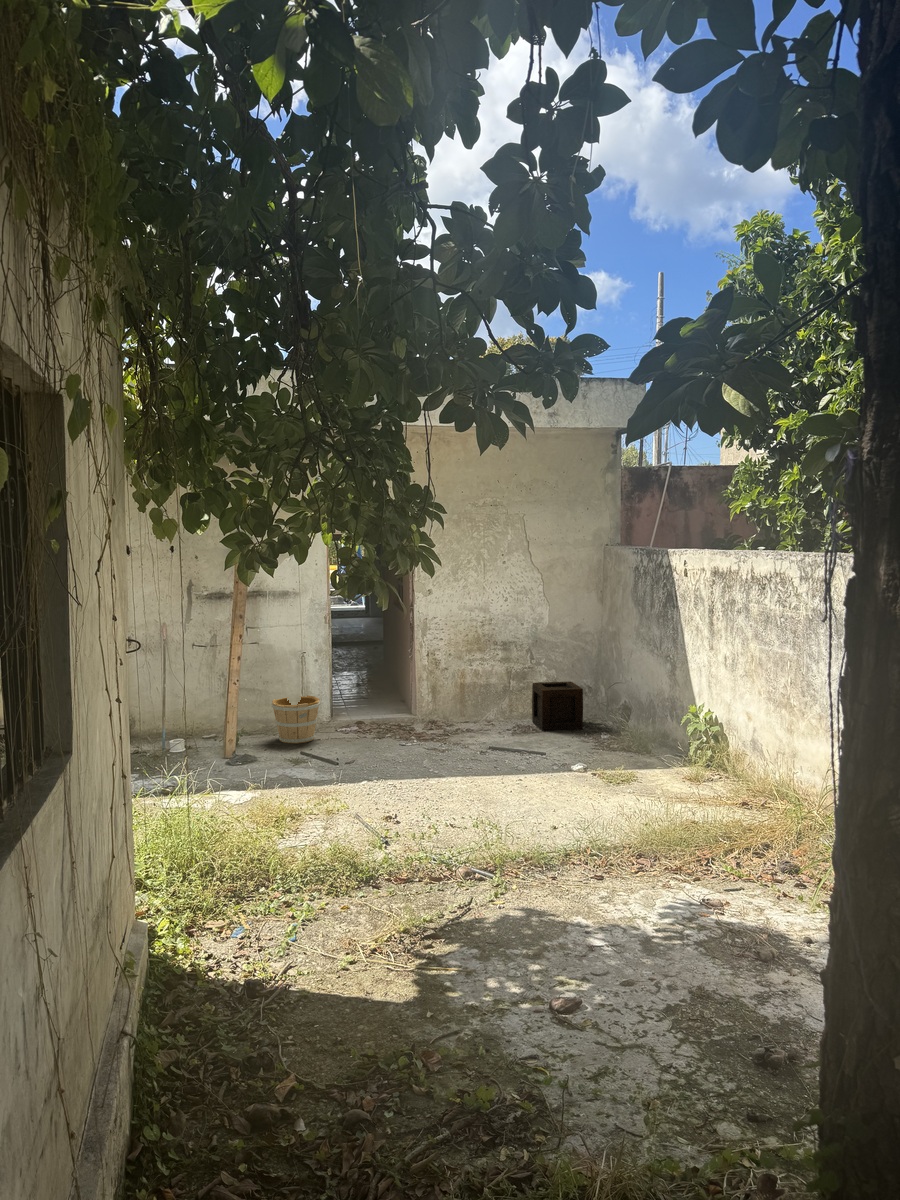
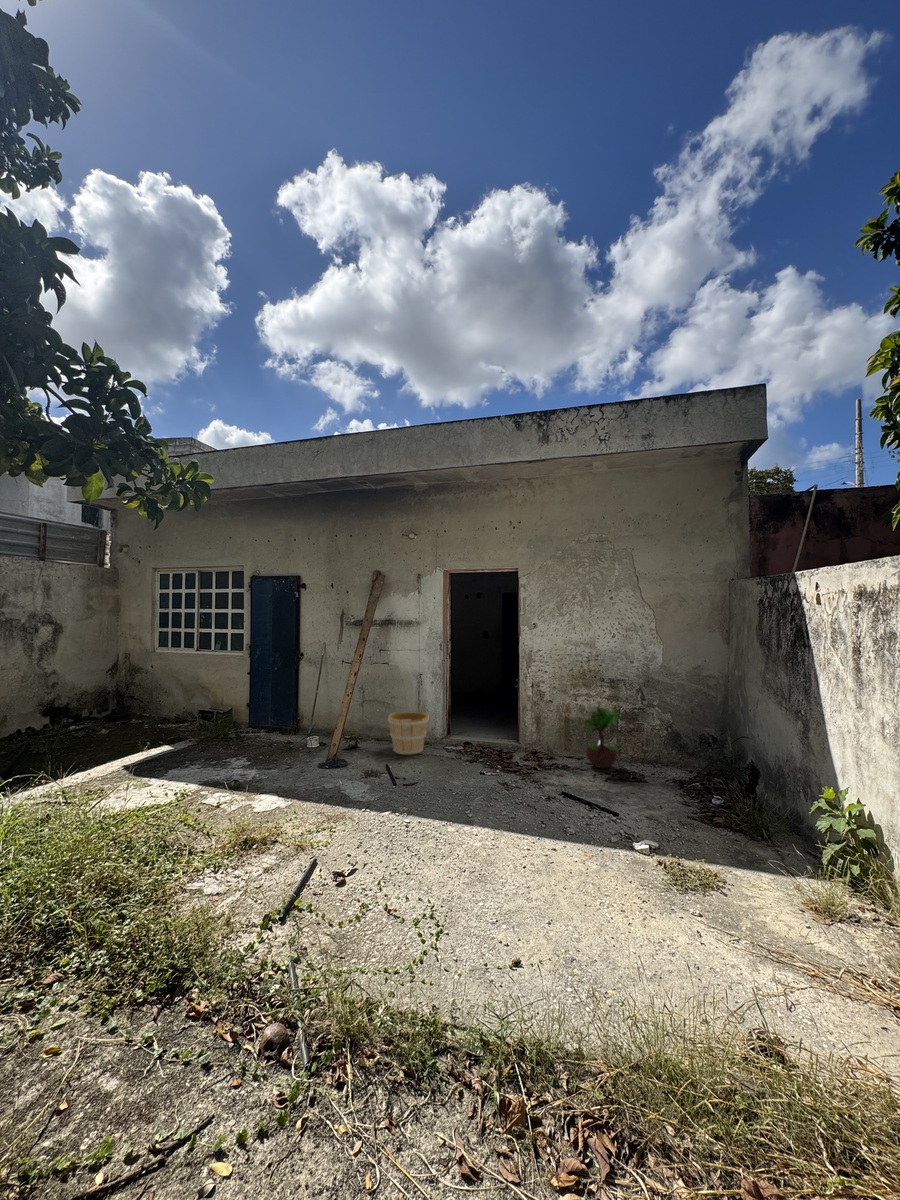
potted tree: none [481,663,519,727] -> present [584,706,617,768]
wooden crate: present [532,682,583,731] -> none [644,725,697,787]

